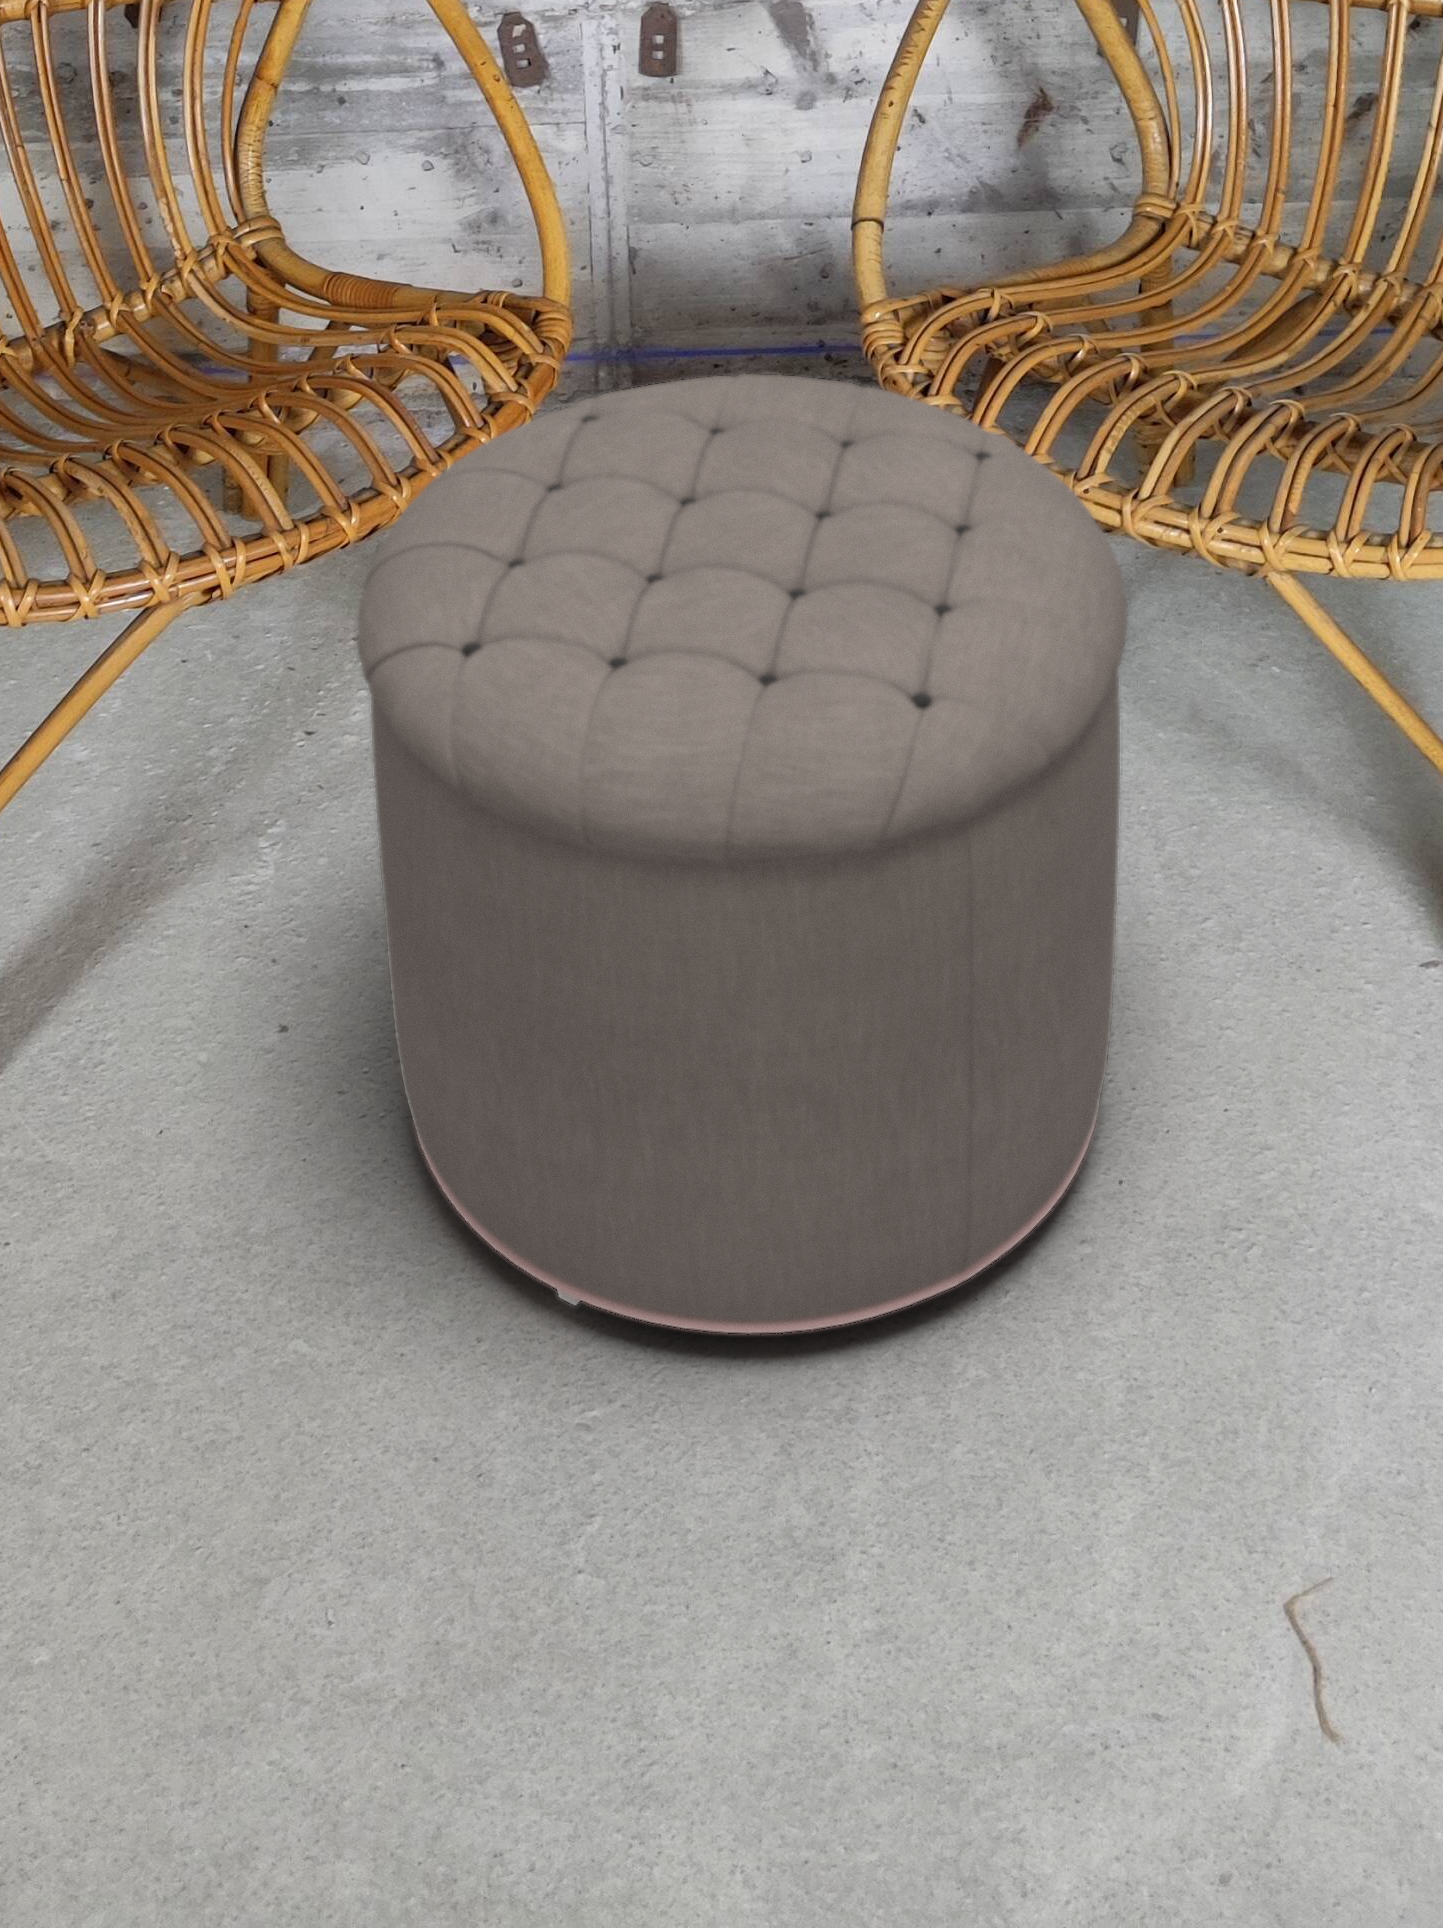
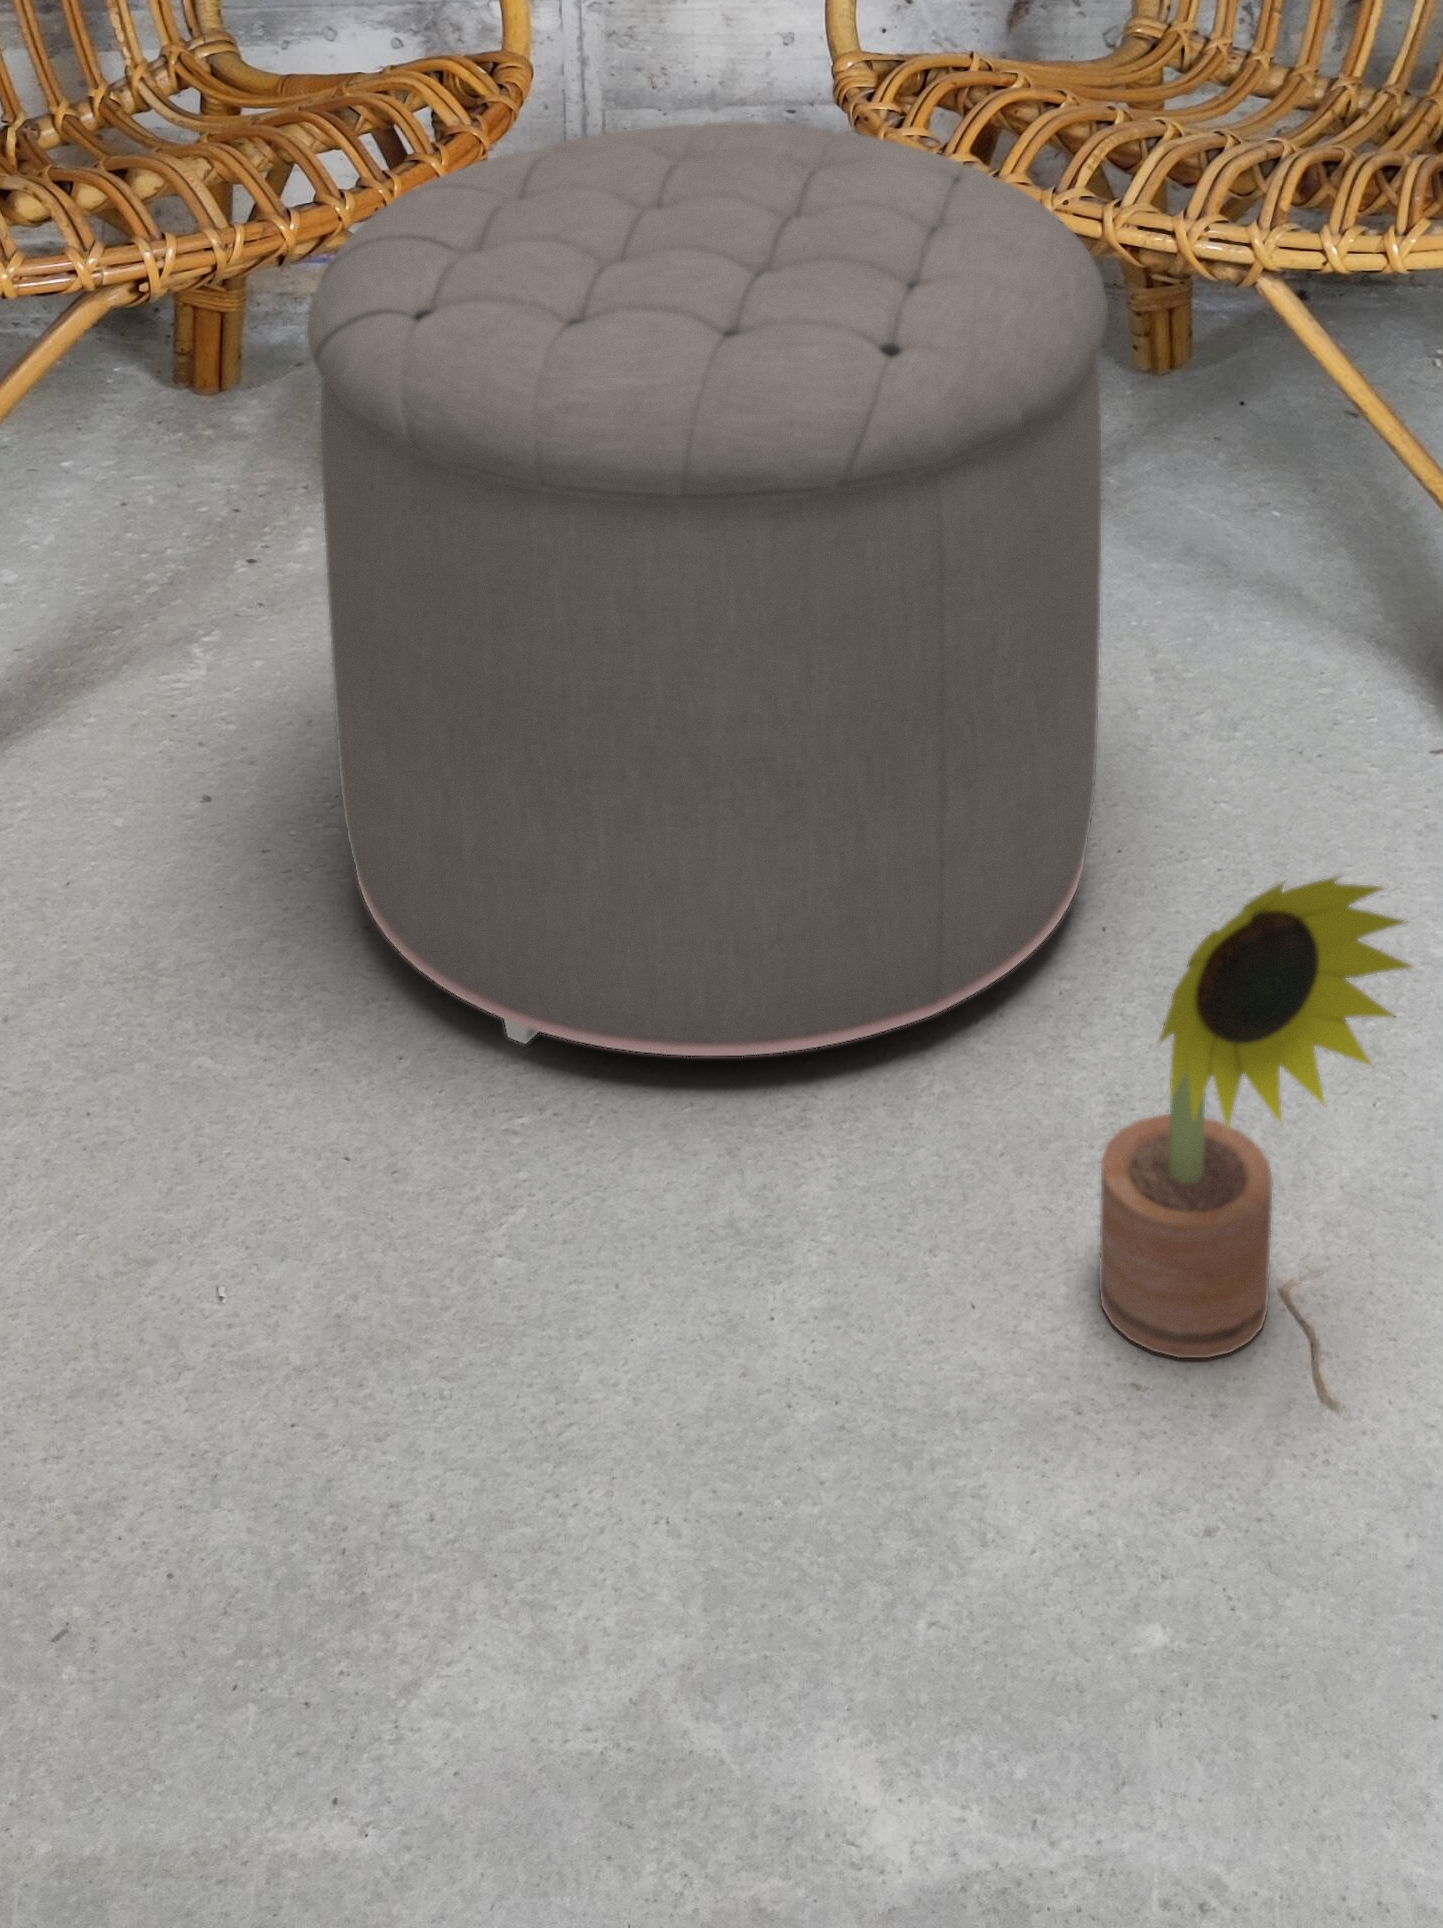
decorative plant: none [1121,1291,1427,1681] -> present [1099,877,1411,1358]

